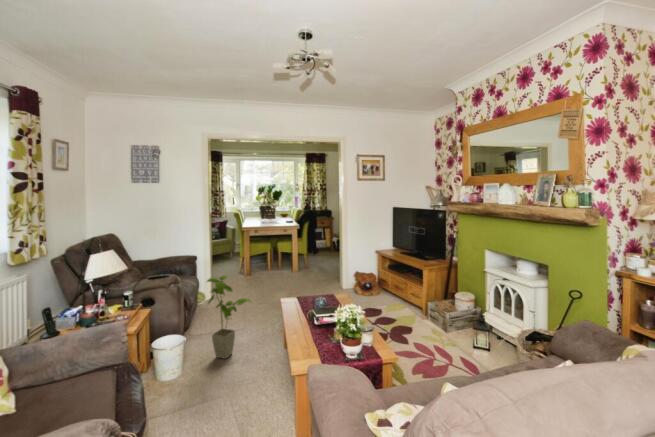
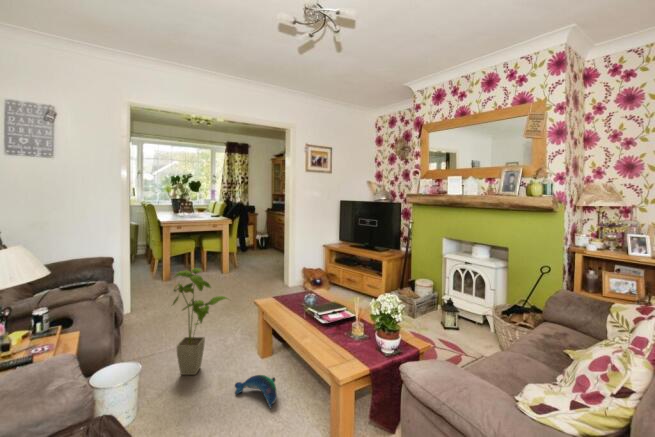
plush toy: none [245,365,275,393] -> present [235,375,277,408]

